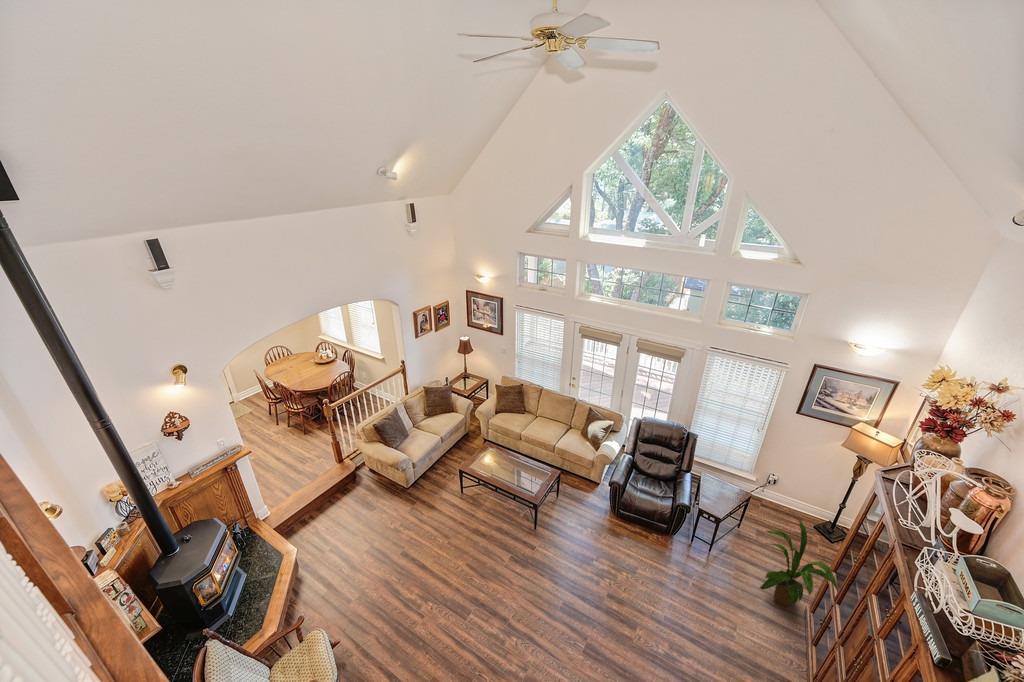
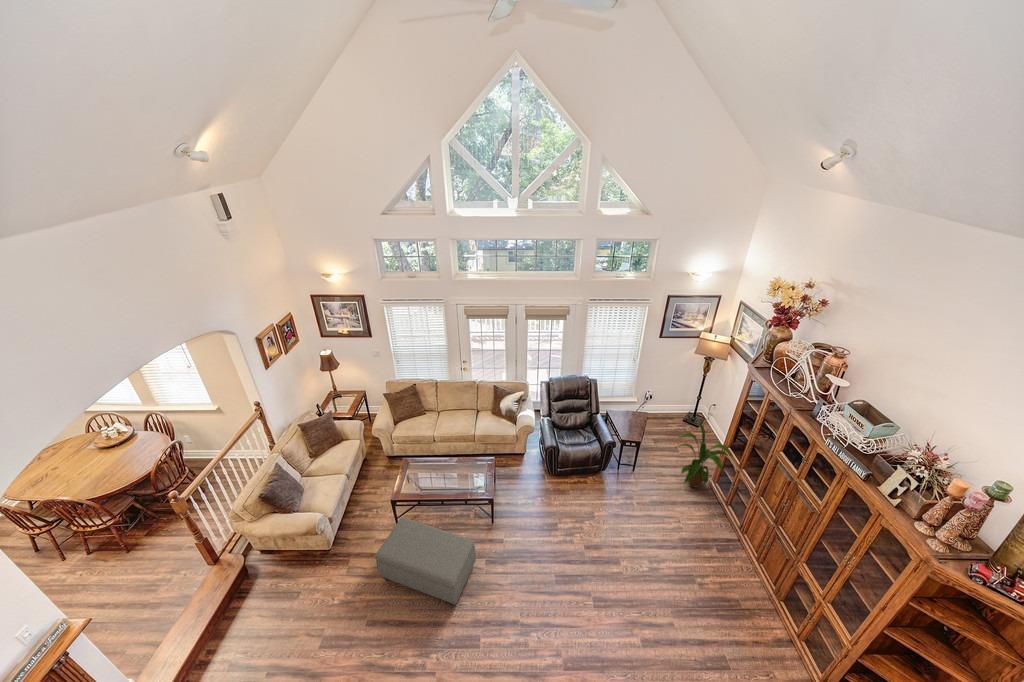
ottoman: none [424,485,501,578] -> present [375,517,476,606]

